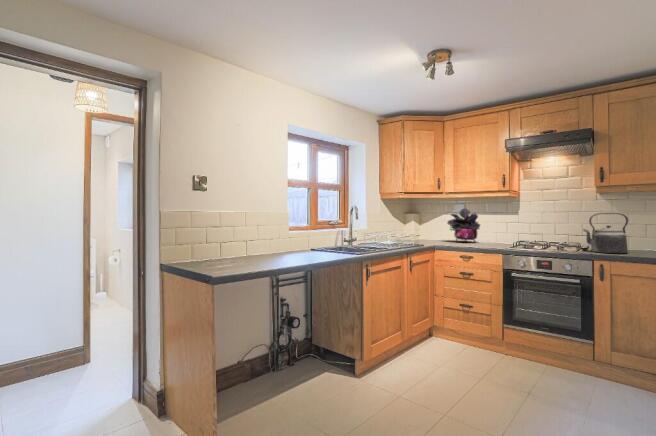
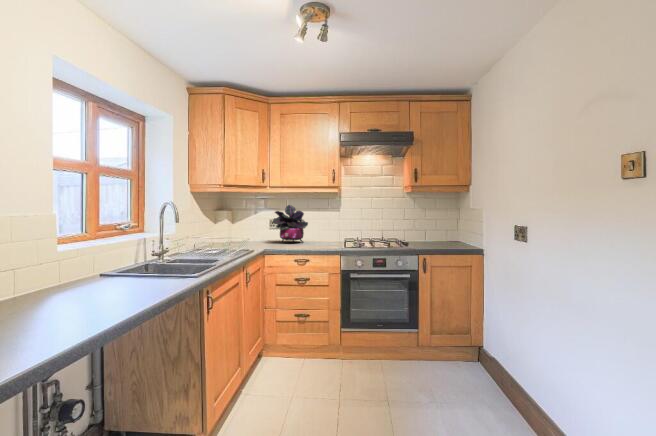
kettle: present [583,213,628,253] -> none [405,211,436,248]

